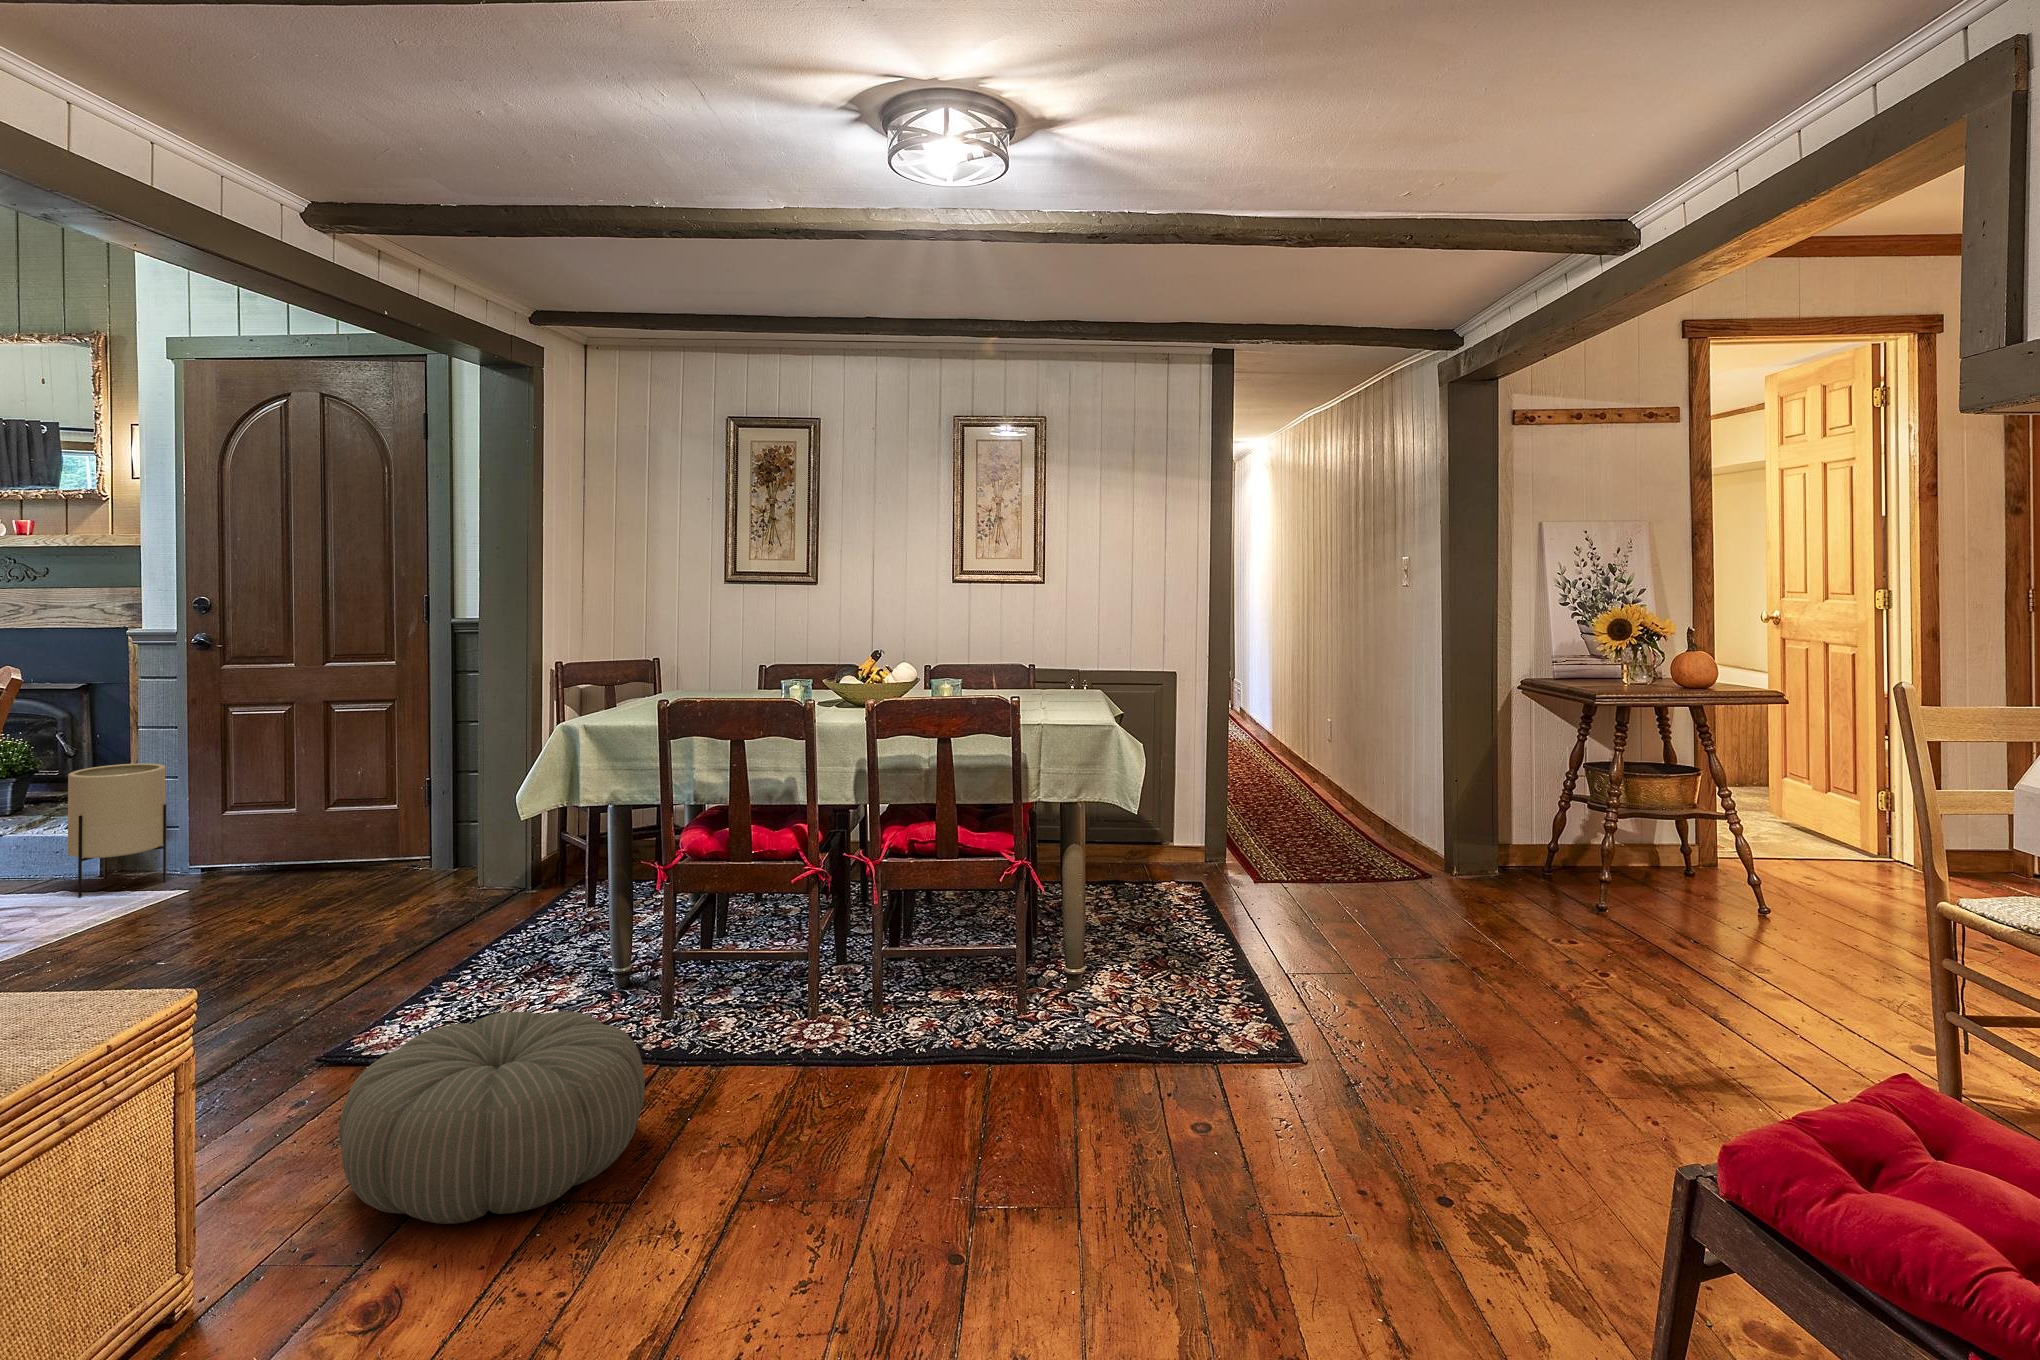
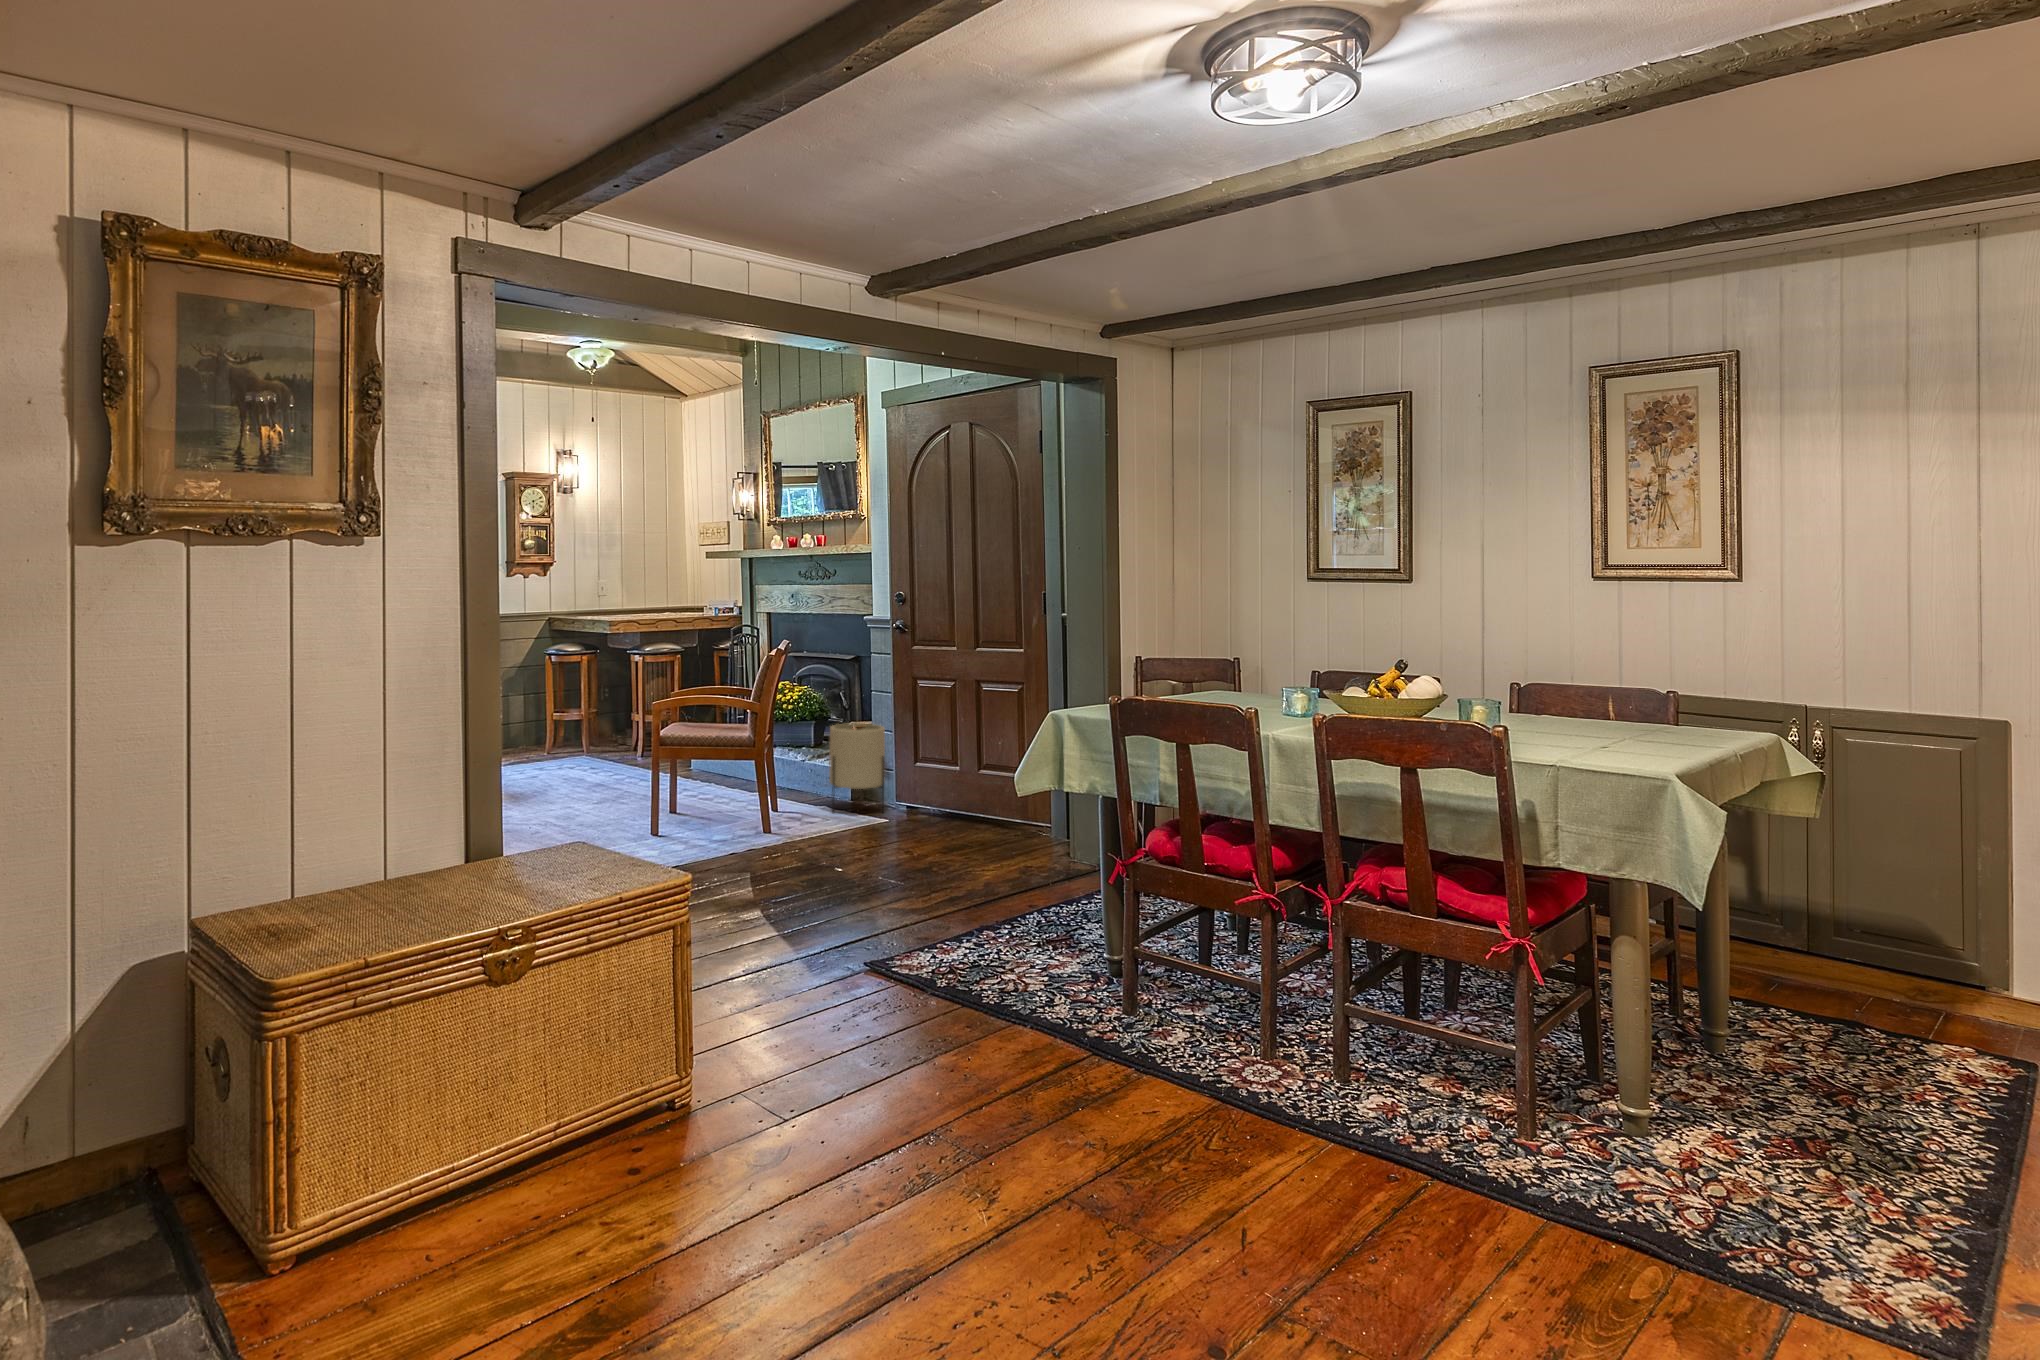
pouf: present [340,1011,645,1224] -> none [796,957,1036,1127]

